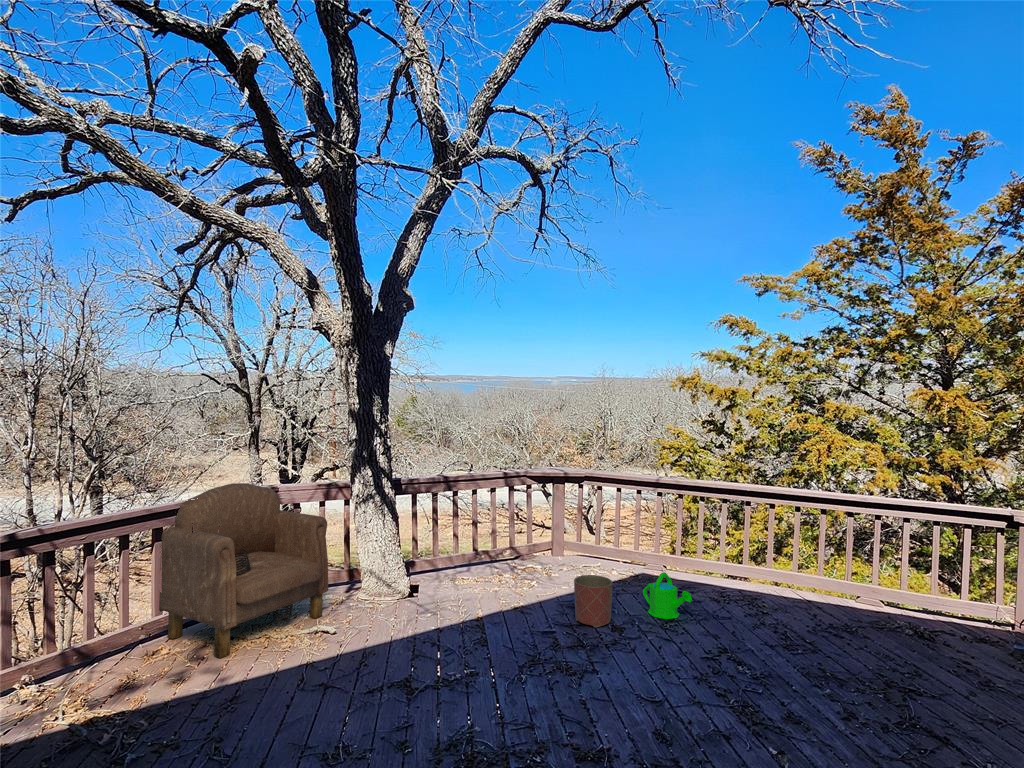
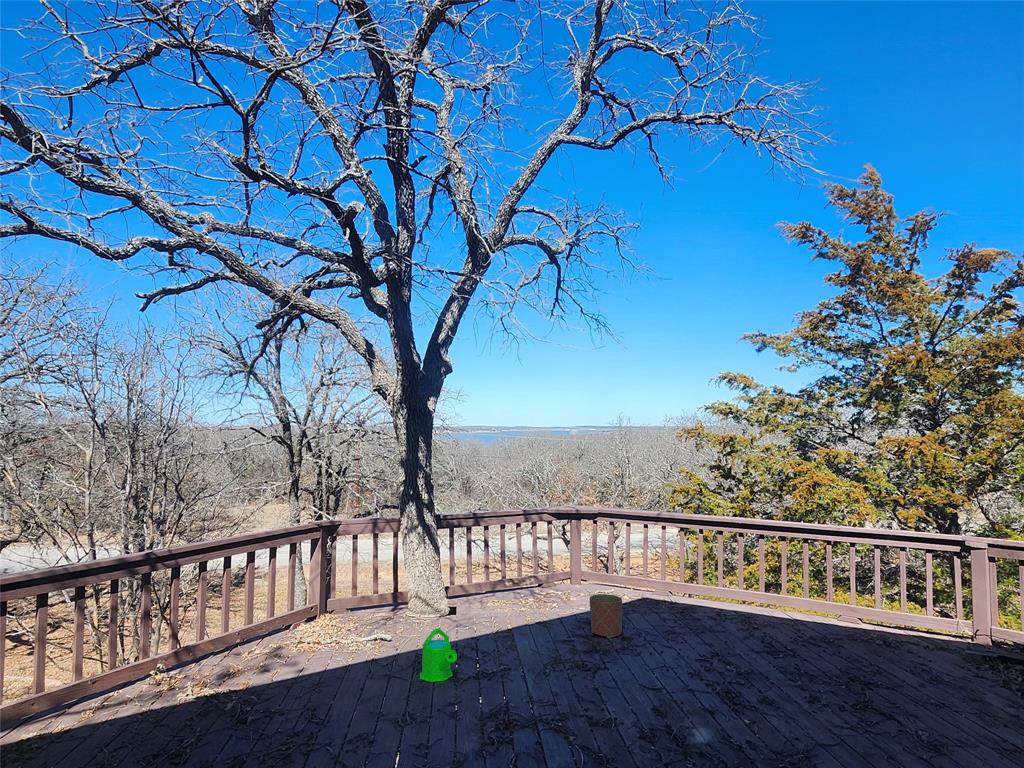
armchair: present [159,483,328,658] -> none [250,515,384,657]
watering can: present [643,572,692,619] -> present [419,628,457,682]

